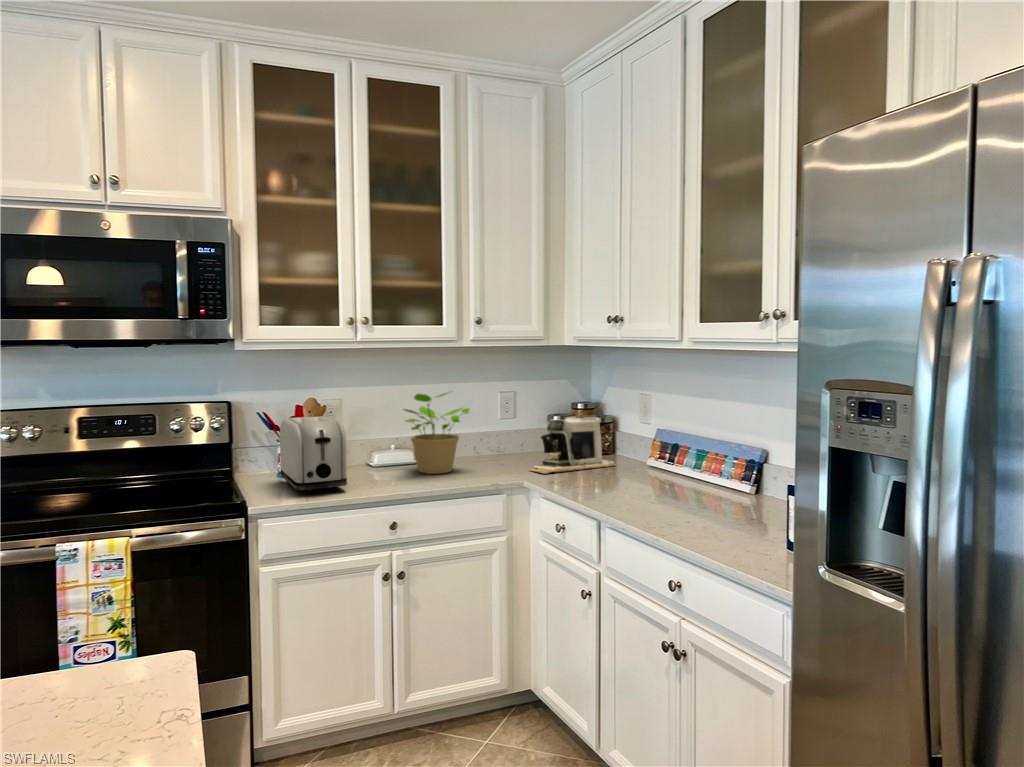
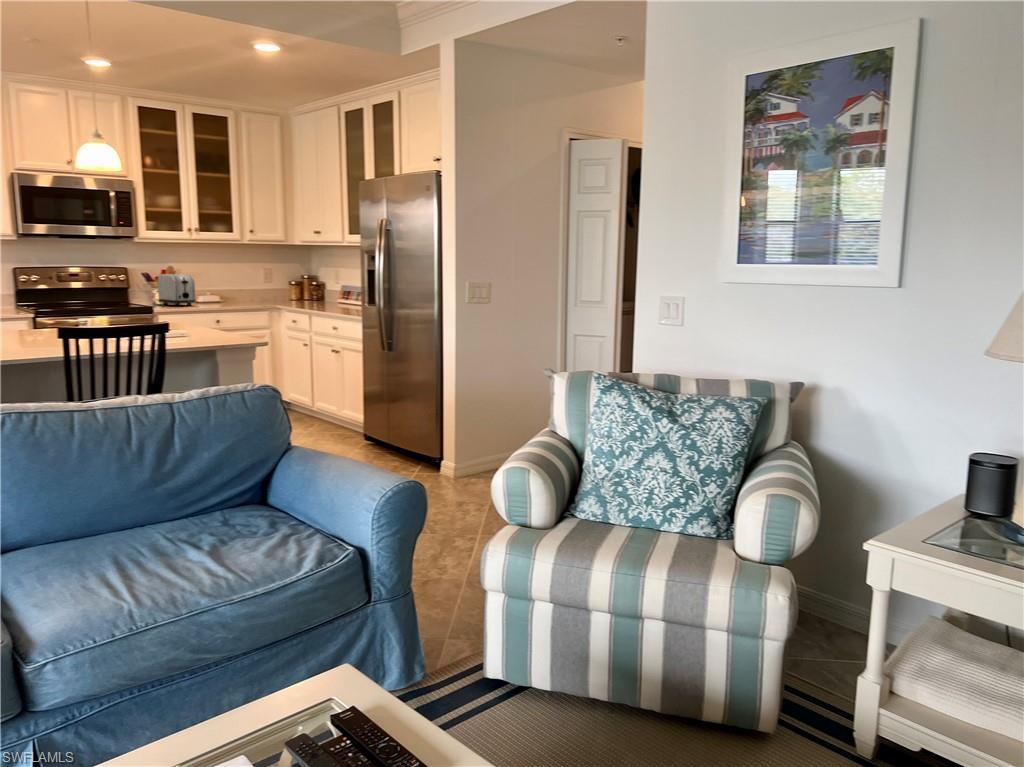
potted plant: present [404,392,470,474] -> none [217,264,250,303]
coffee maker: present [531,415,615,474] -> none [280,278,323,303]

